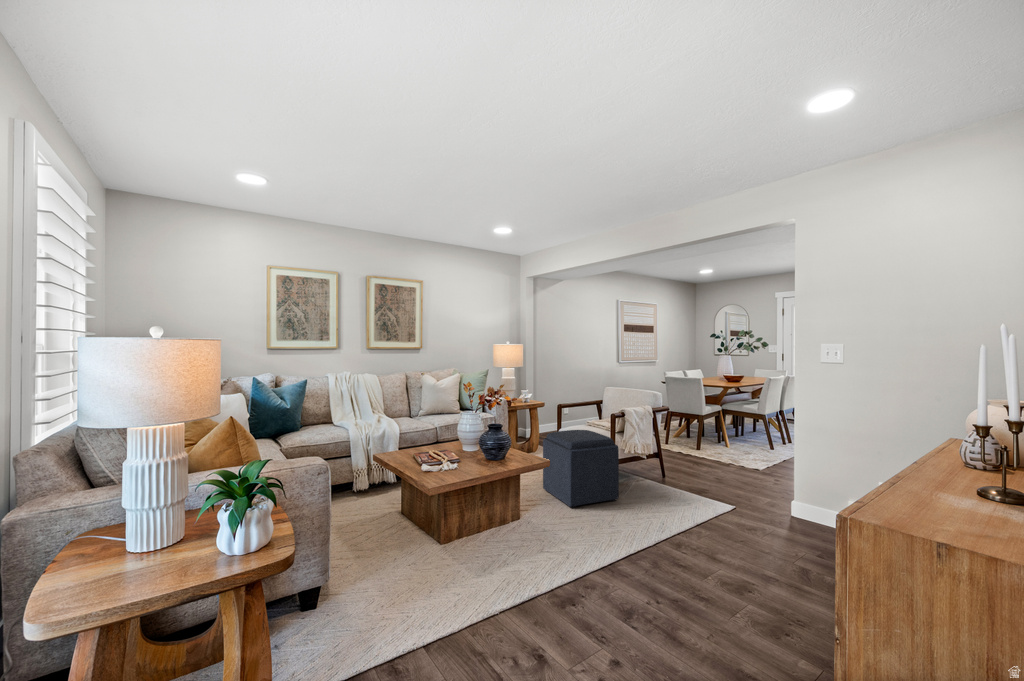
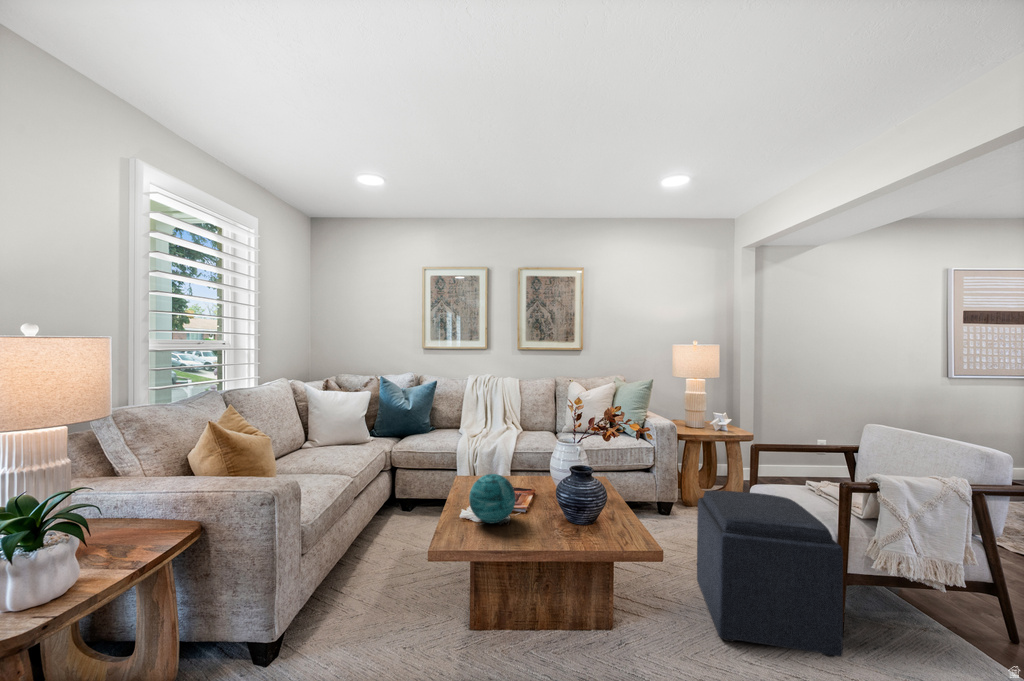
decorative orb: none [434,439,465,471] -> present [469,474,516,523]

